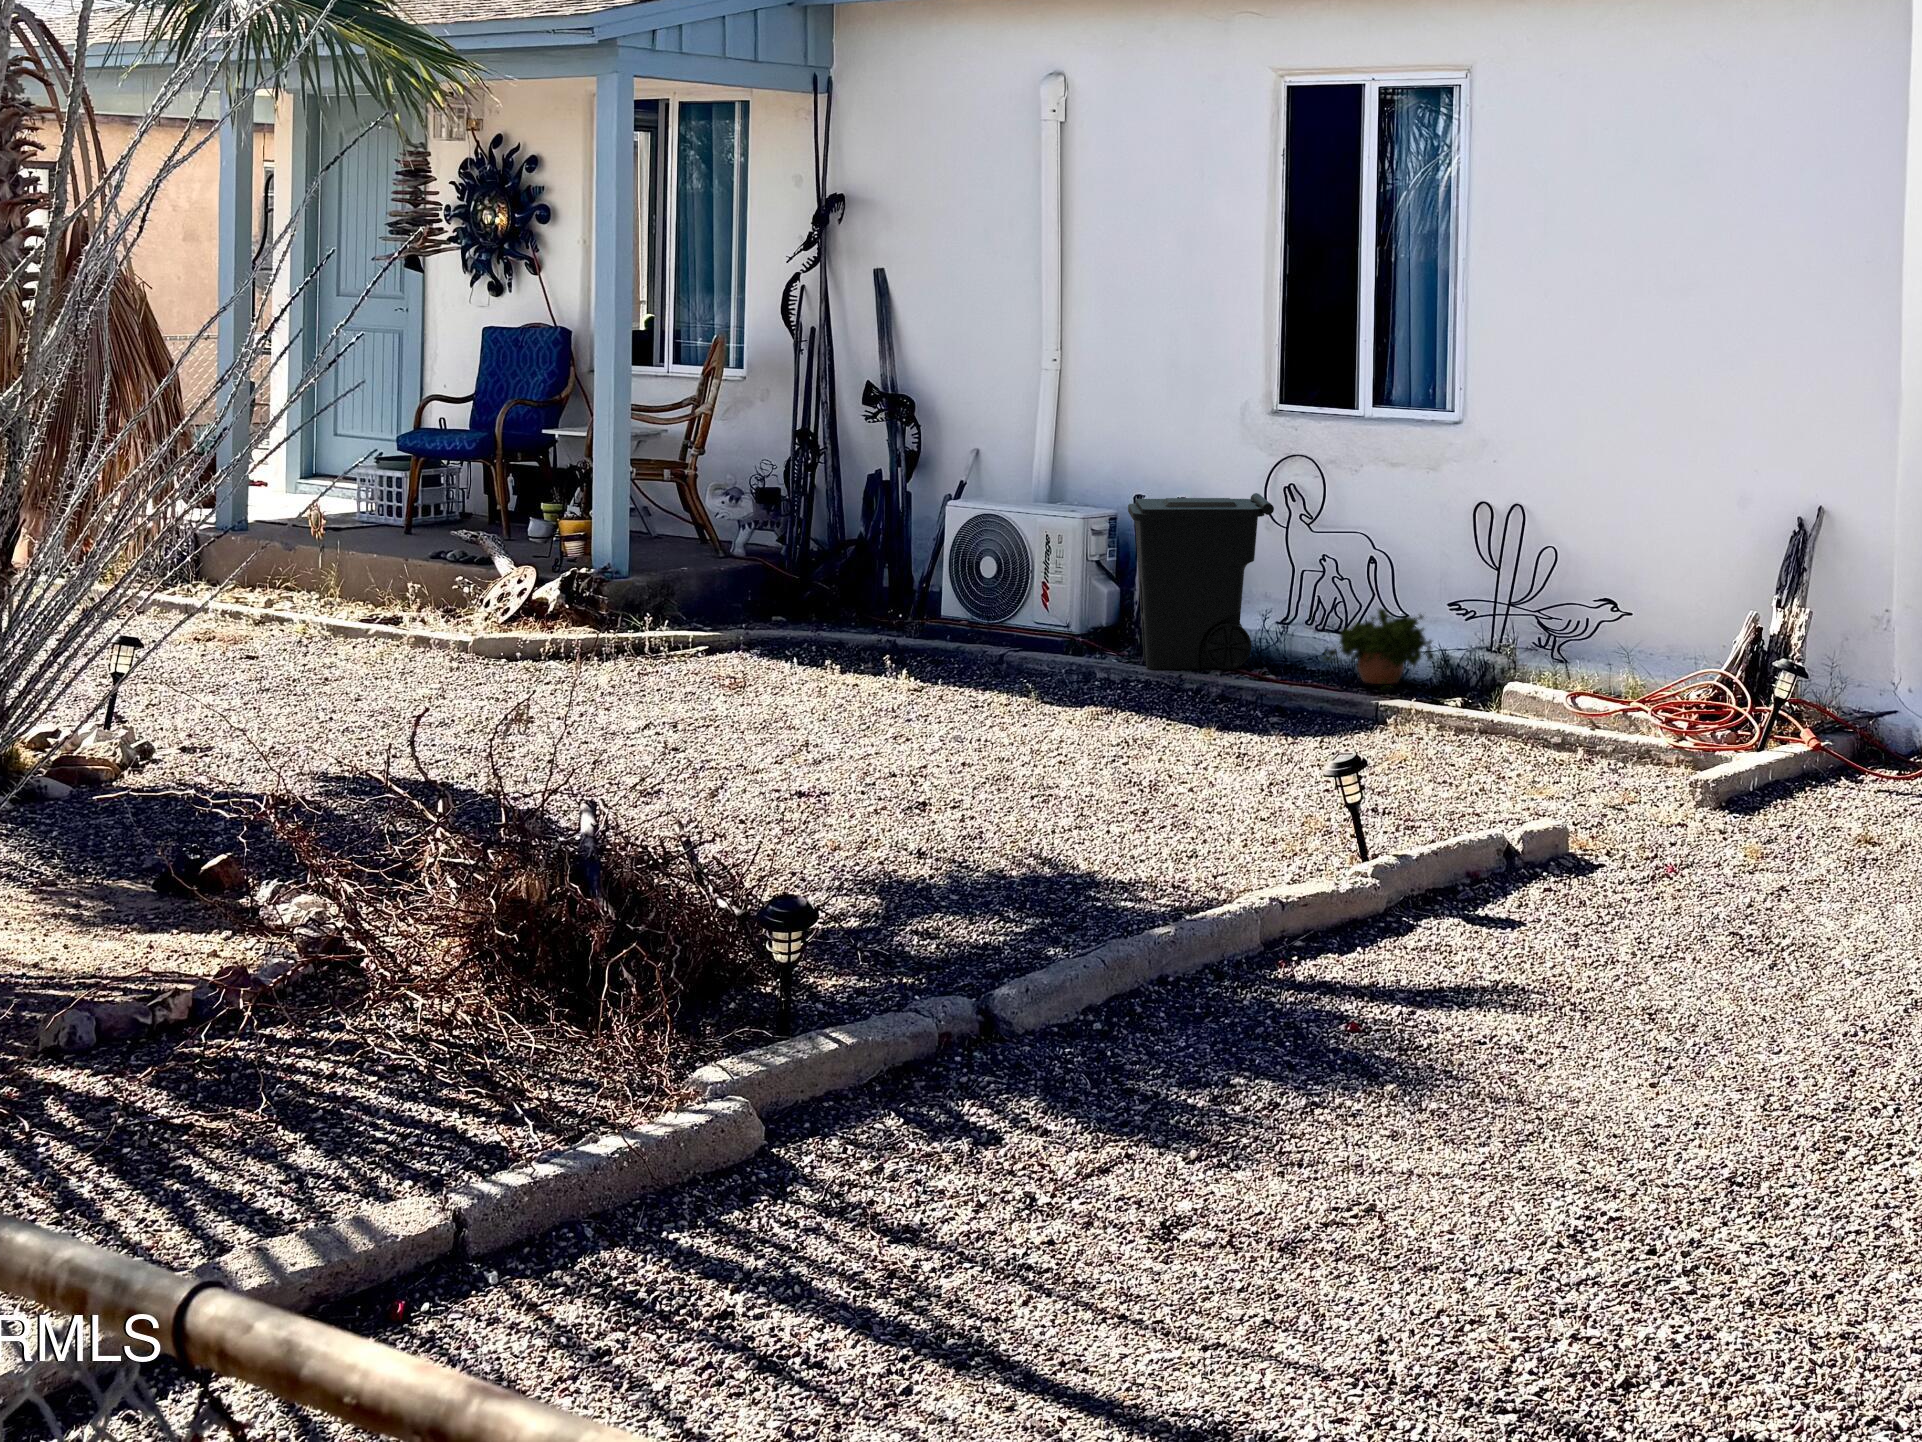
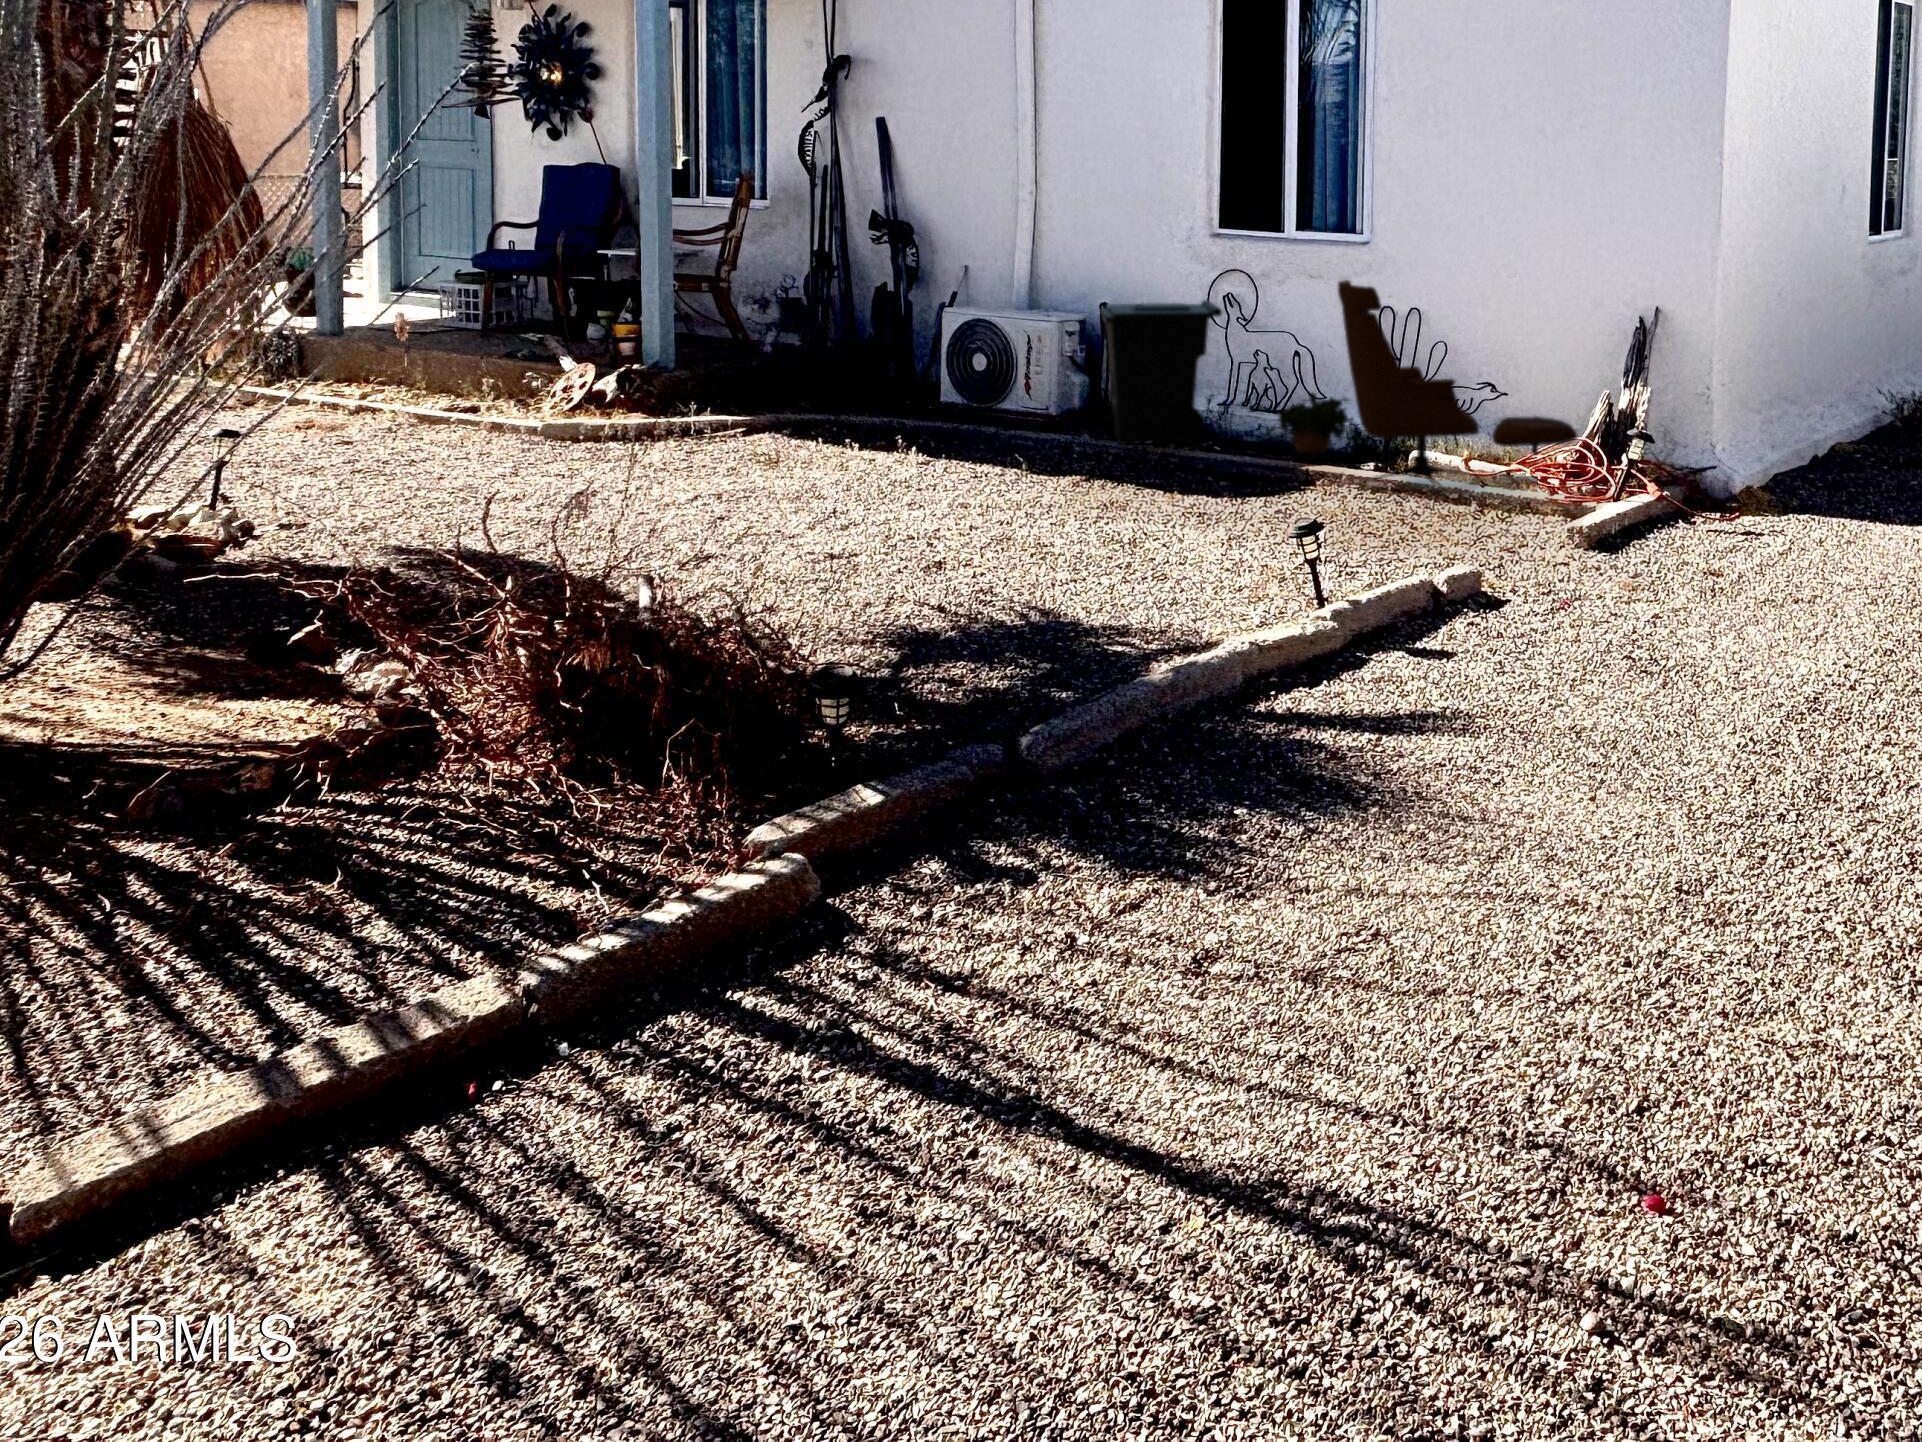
lounge chair: none [1407,470,1708,734] -> present [1338,280,1578,493]

